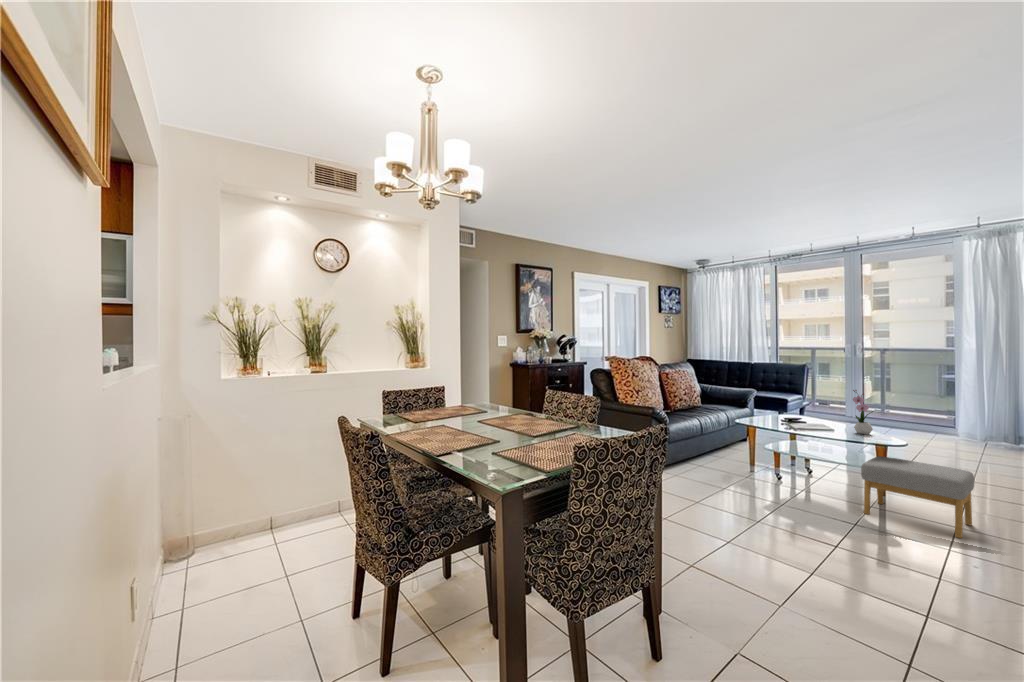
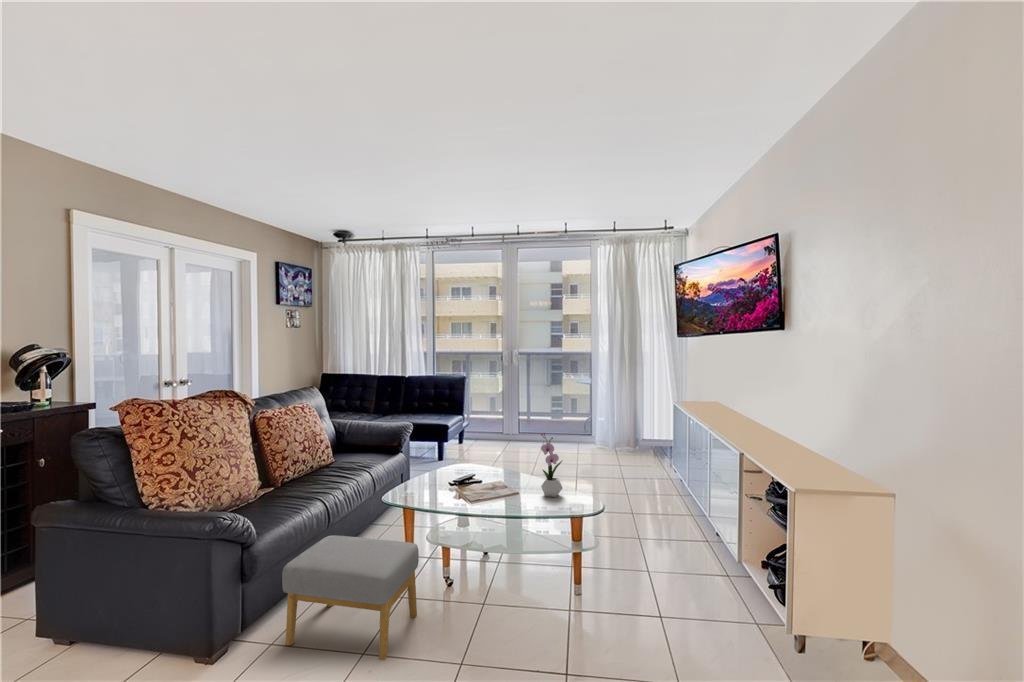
footstool: present [861,456,975,538] -> present [282,535,419,660]

